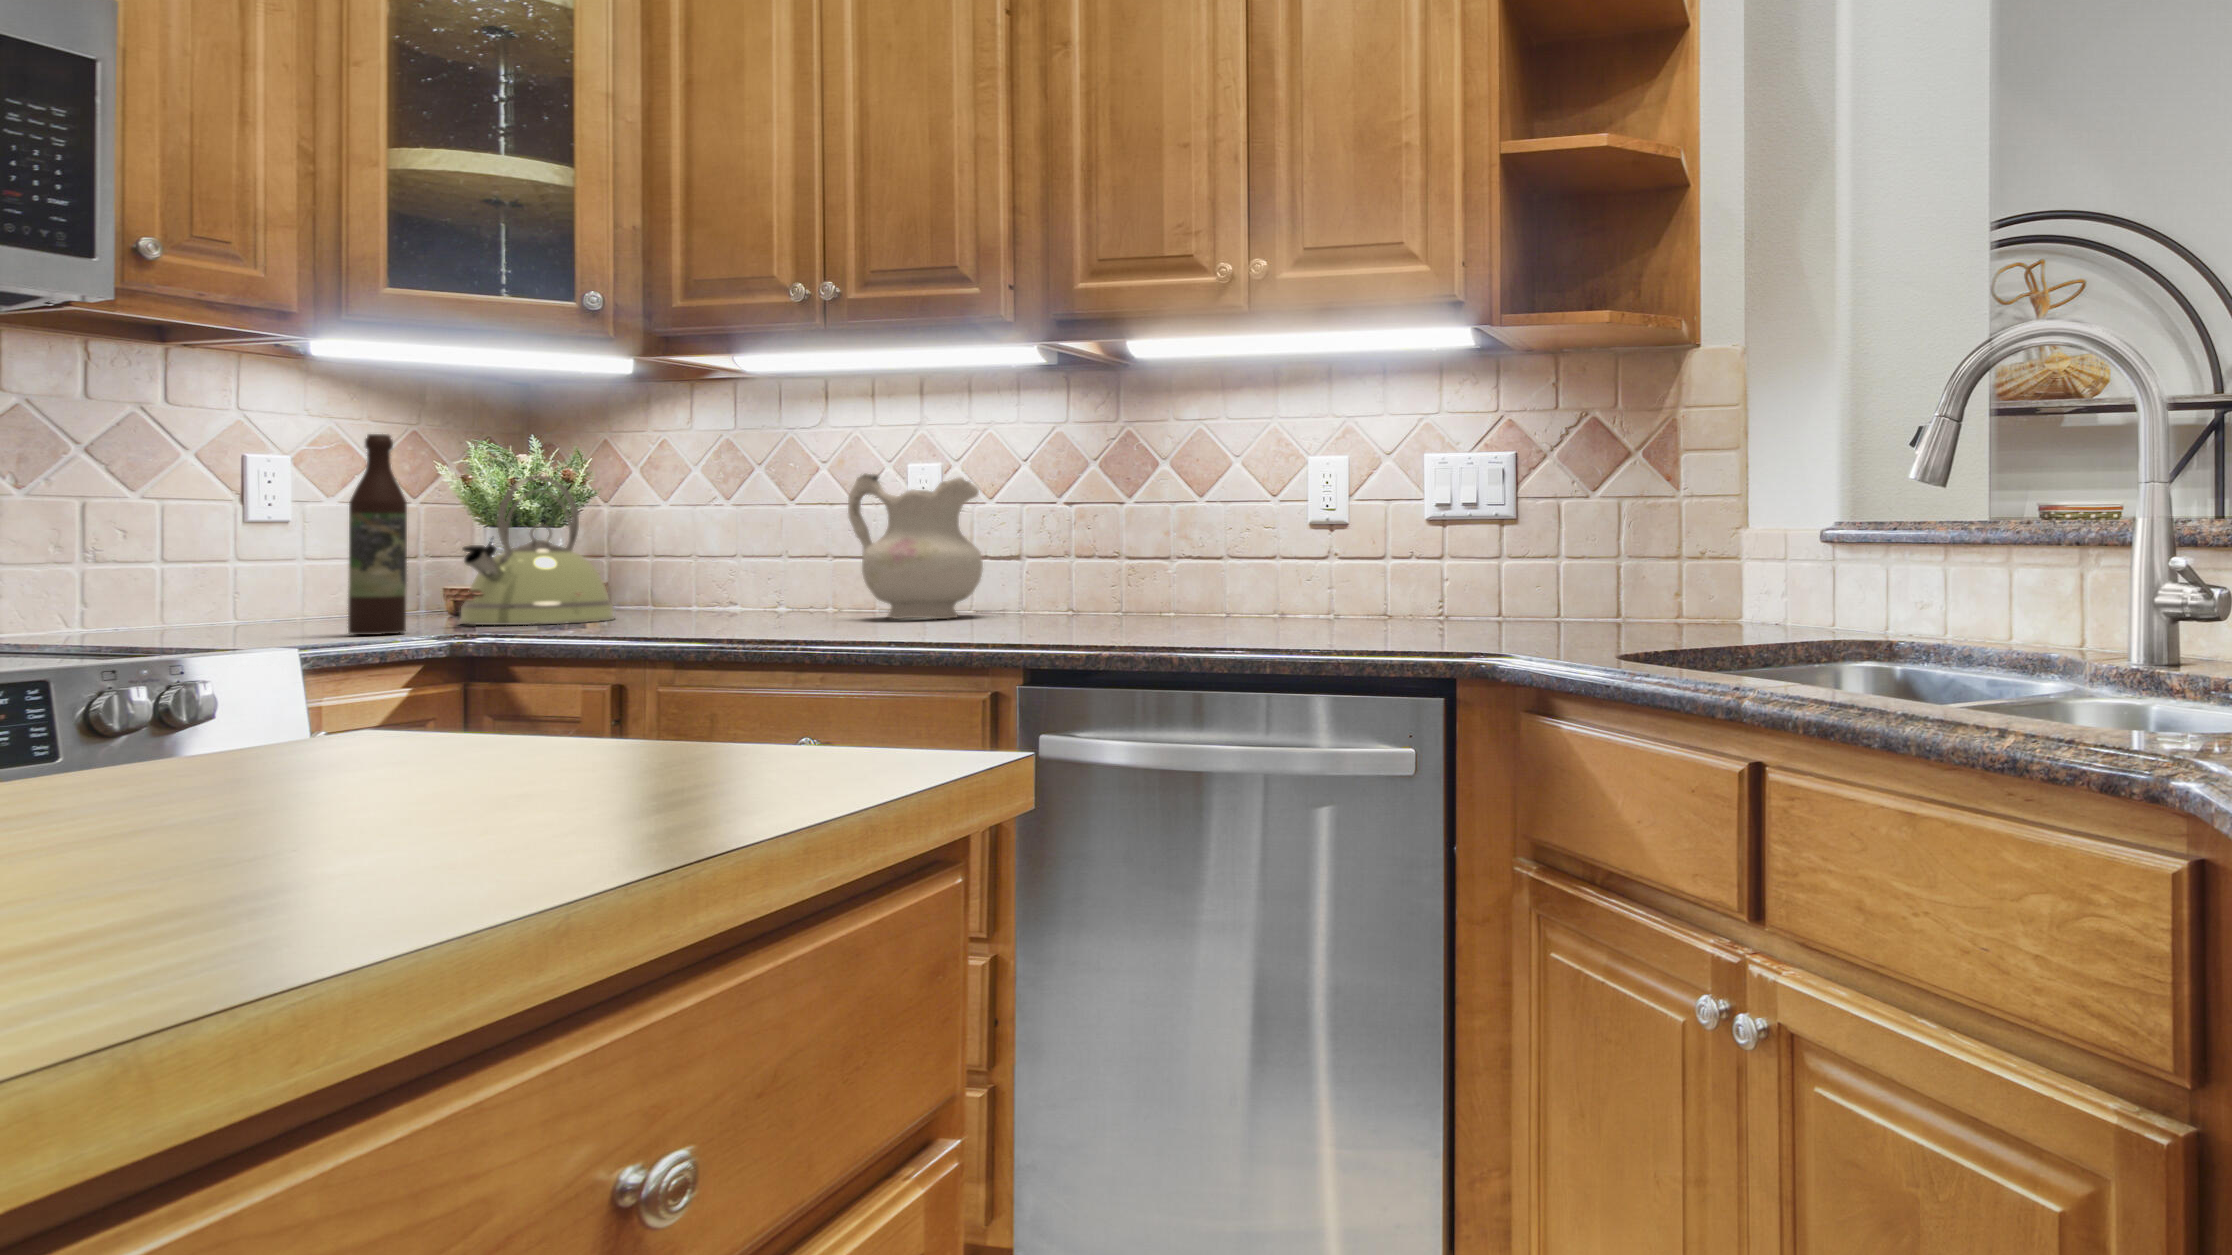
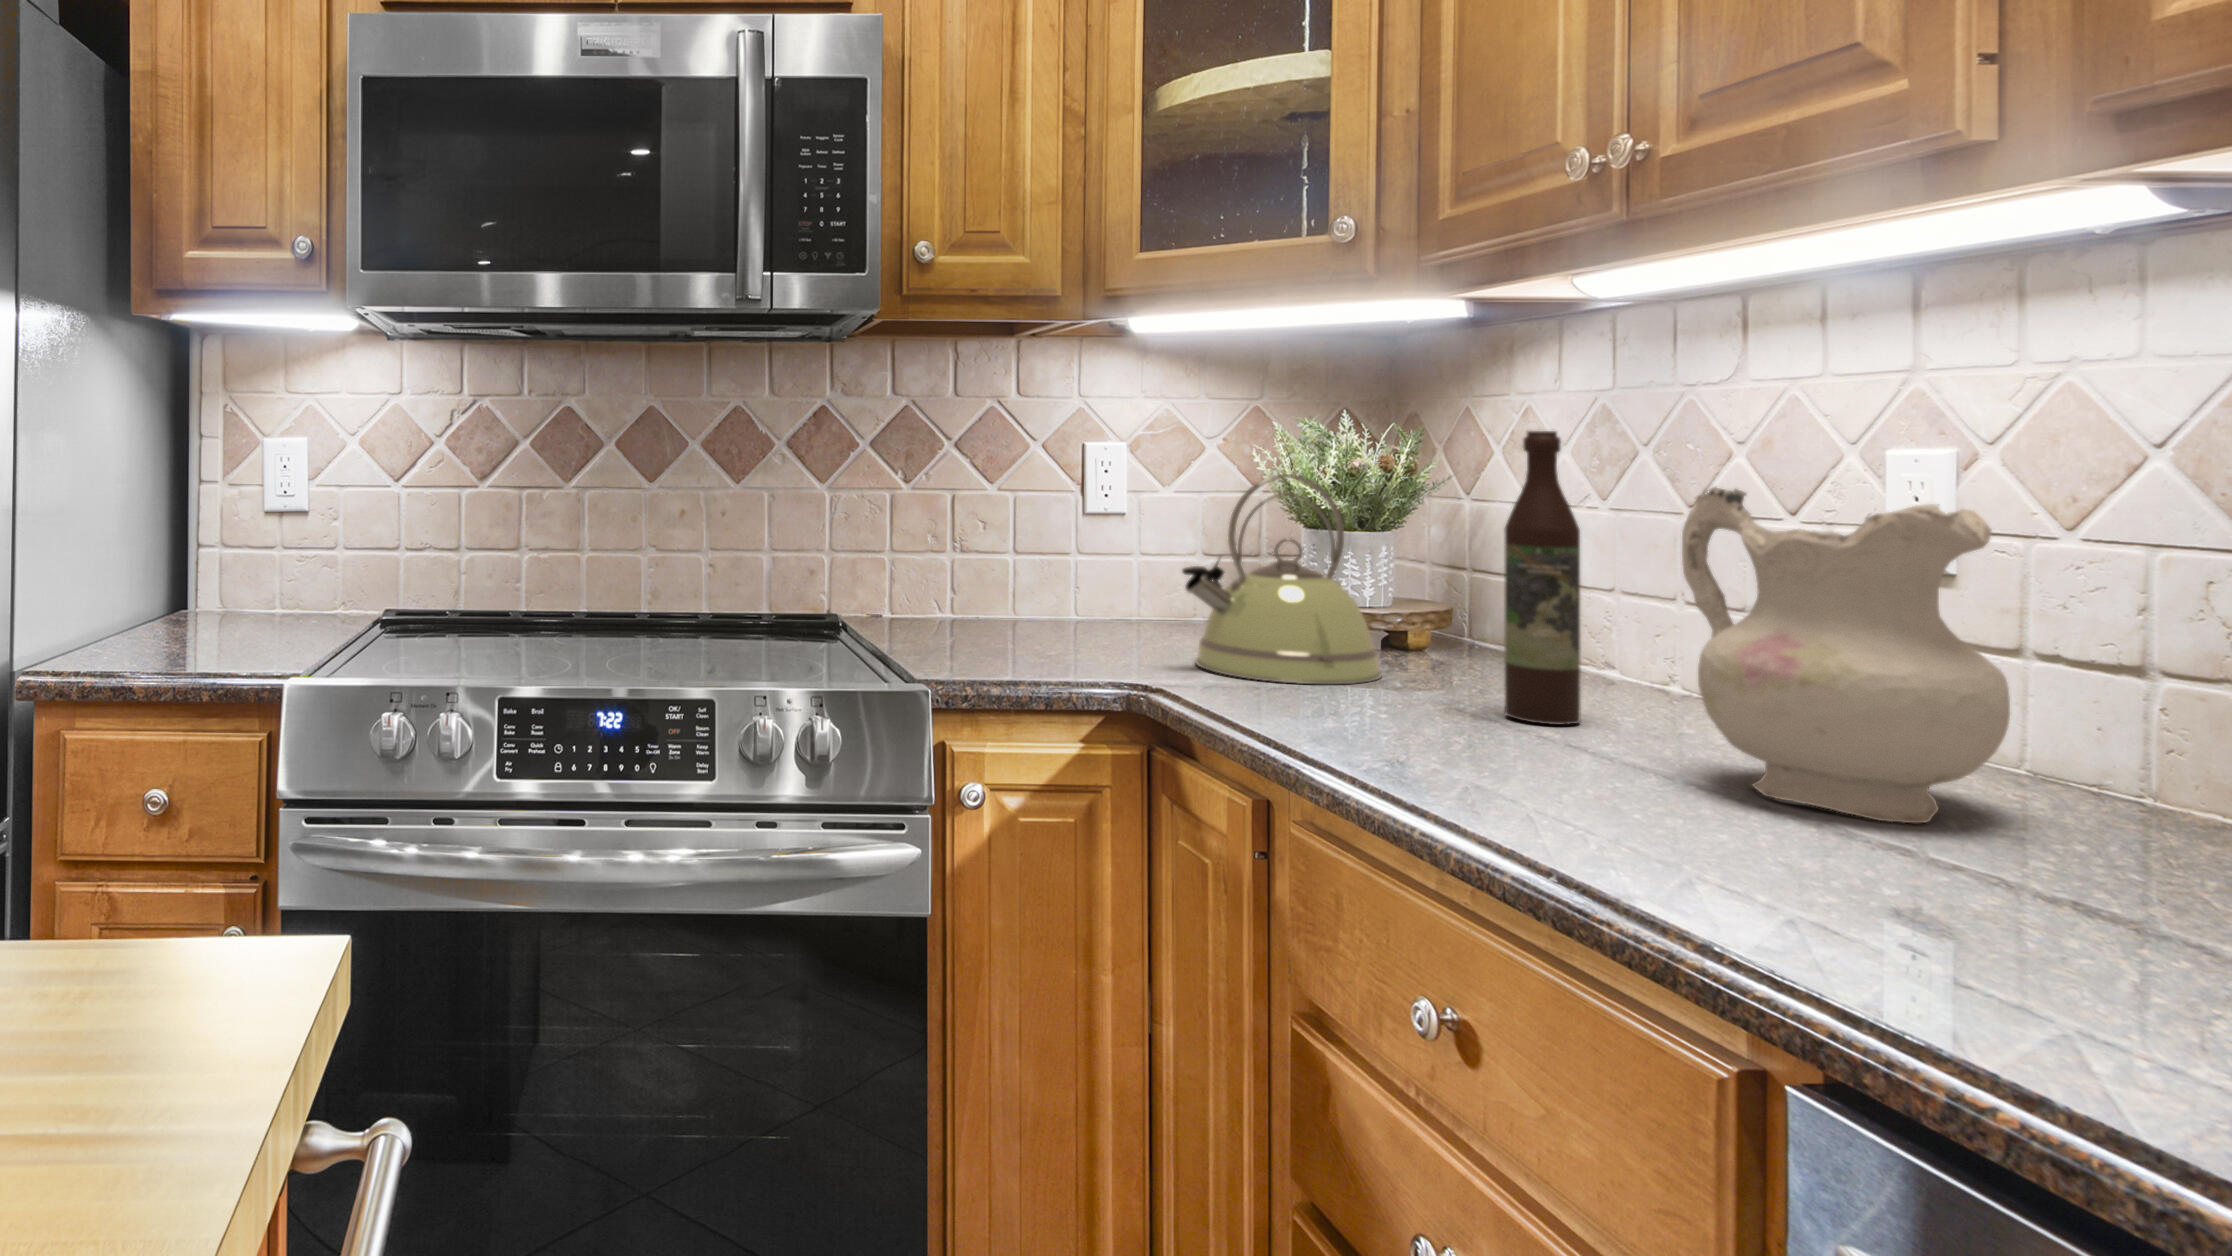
wine bottle: present [348,434,407,635] -> present [1504,431,1580,725]

